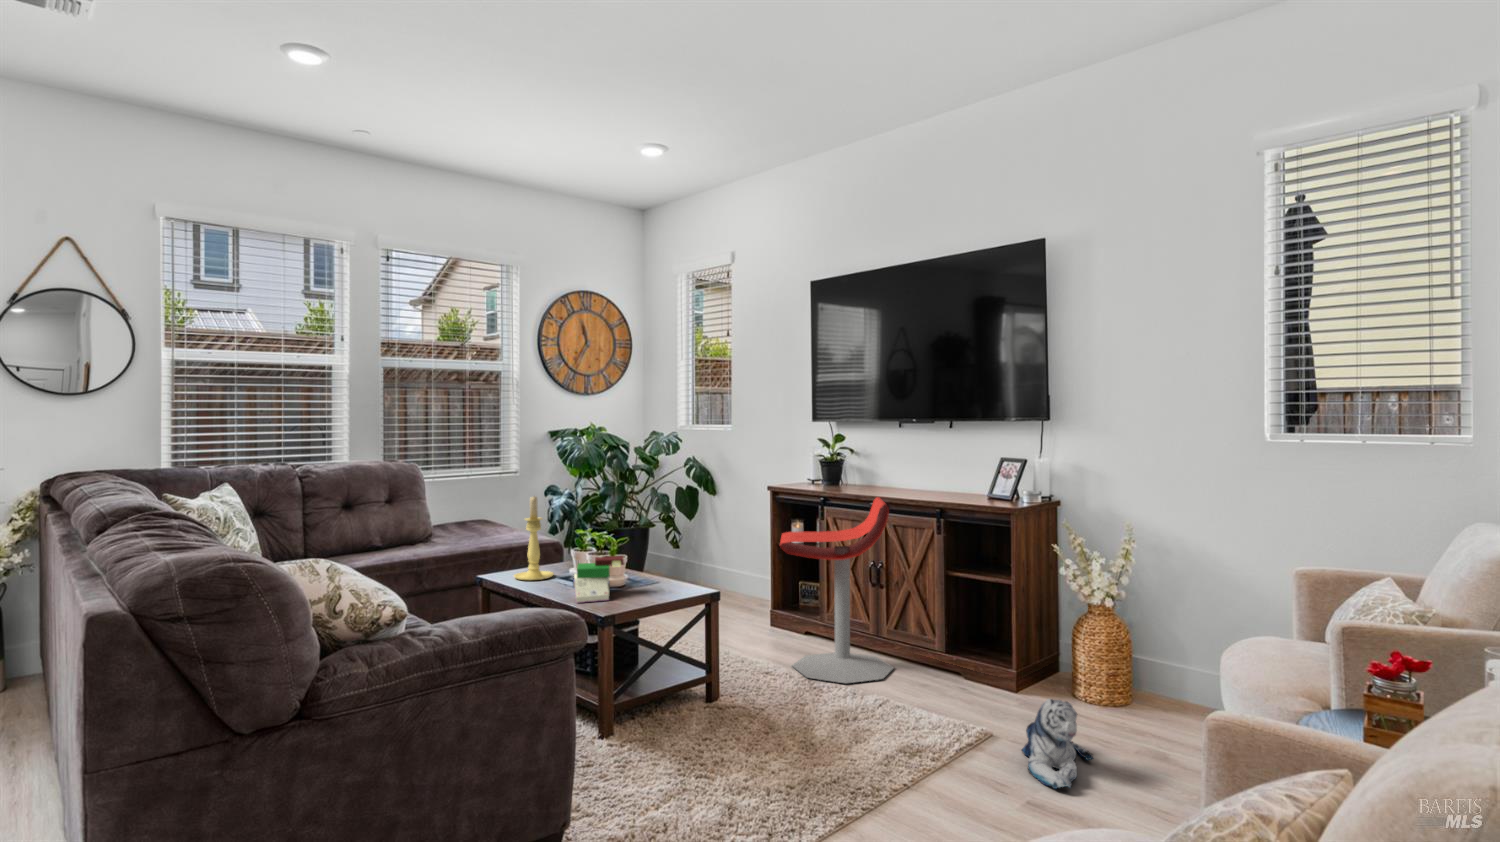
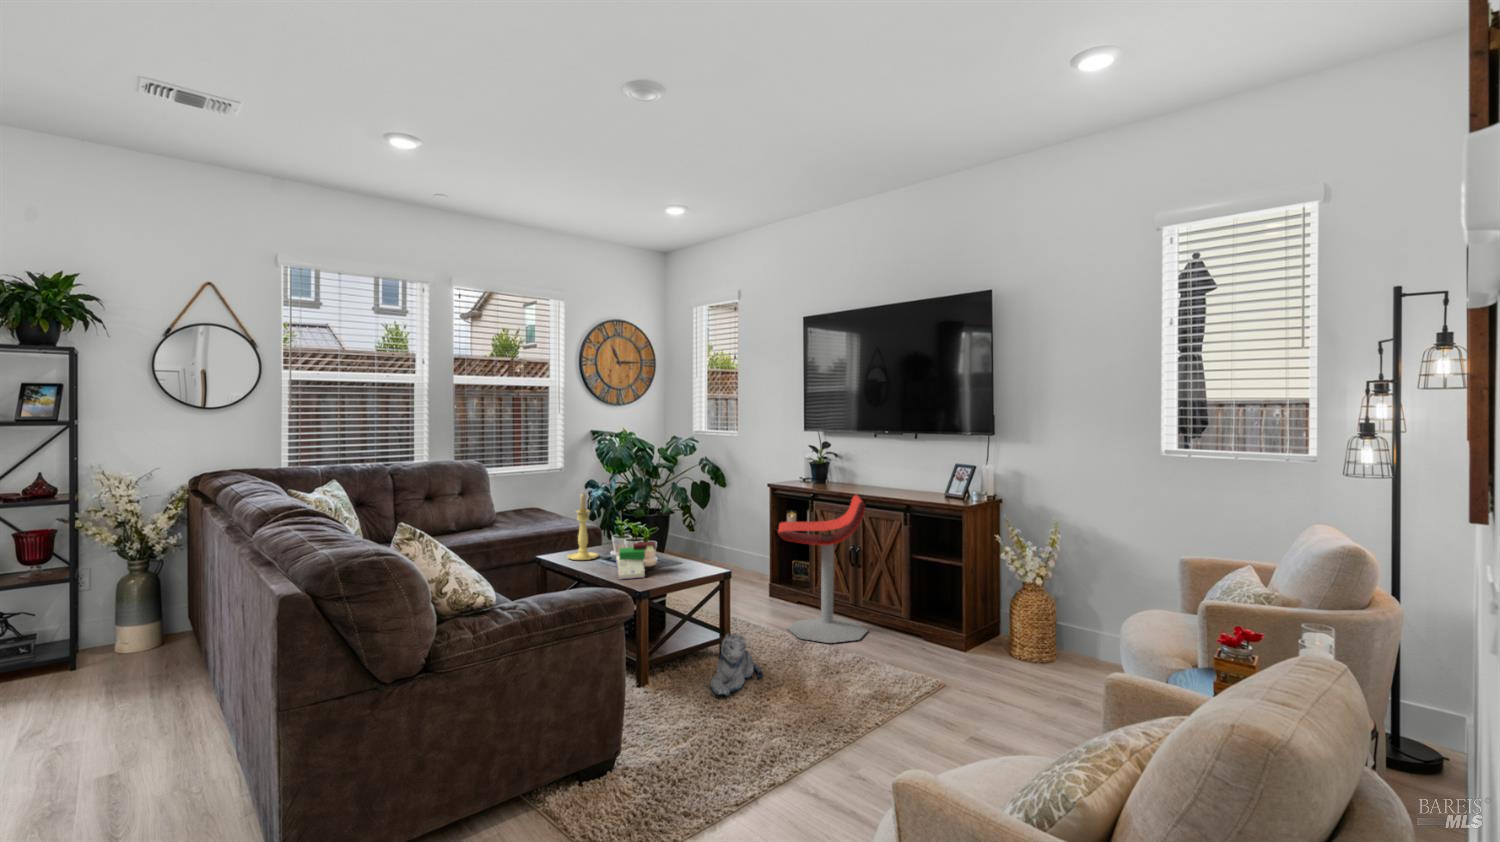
plush toy: present [1022,699,1093,789] -> present [711,634,763,695]

